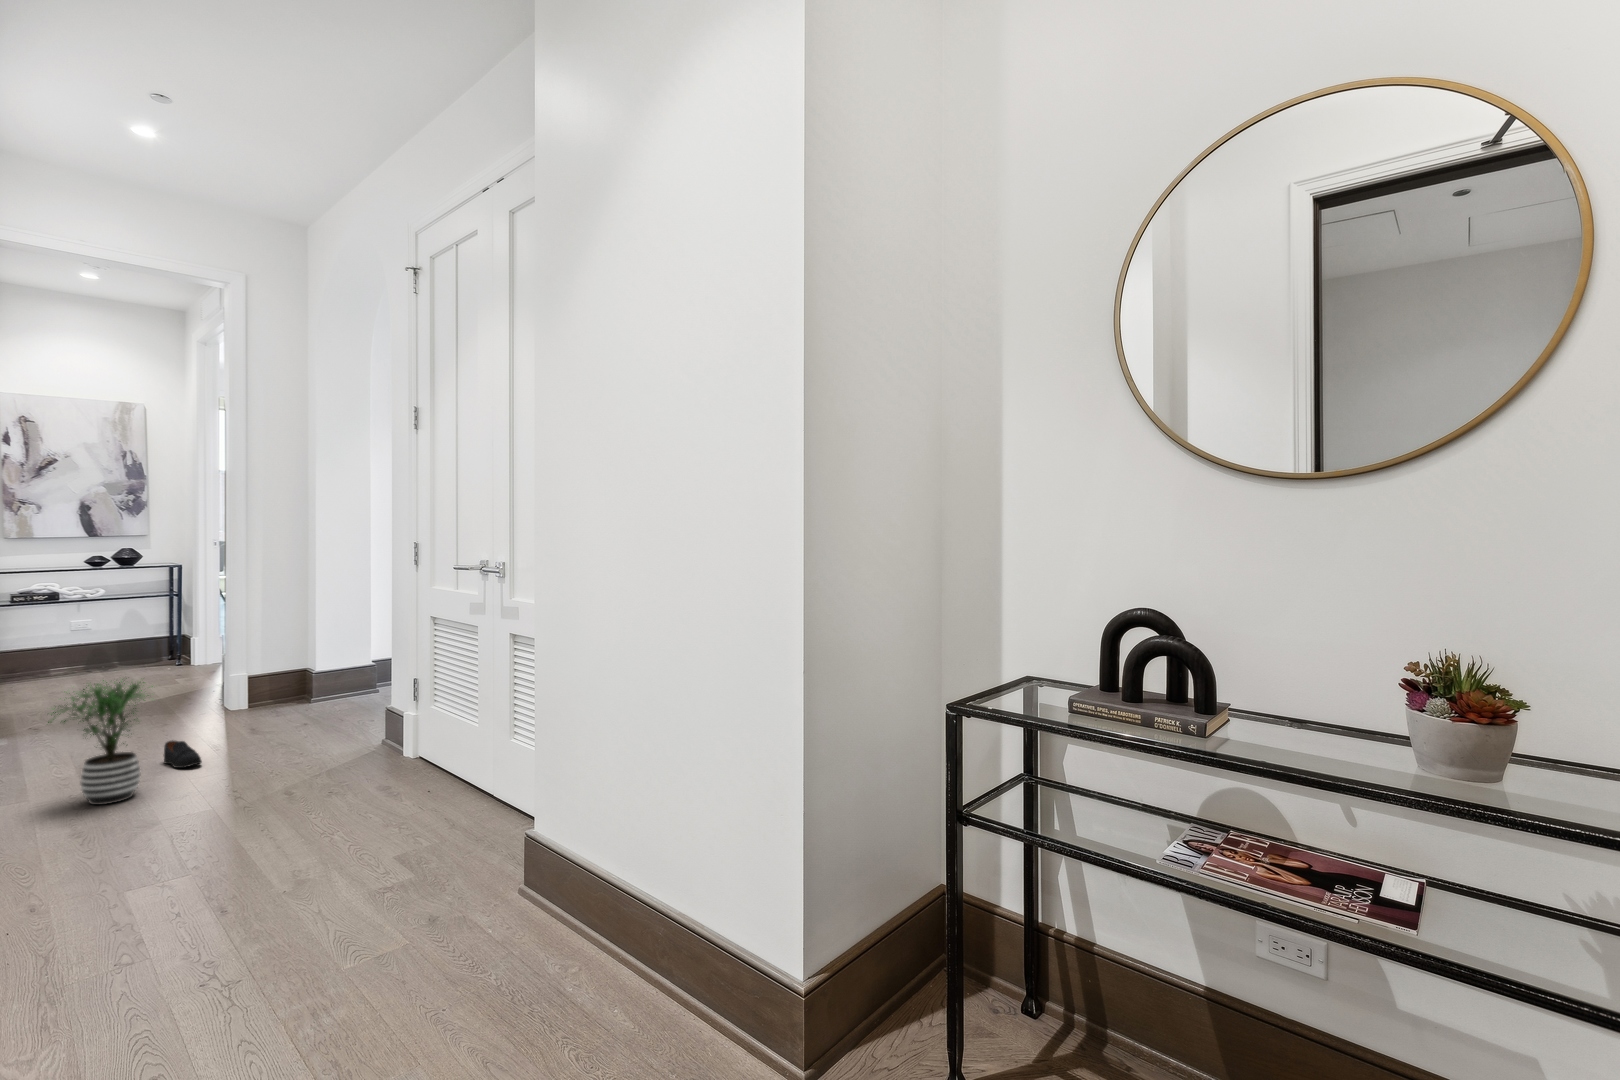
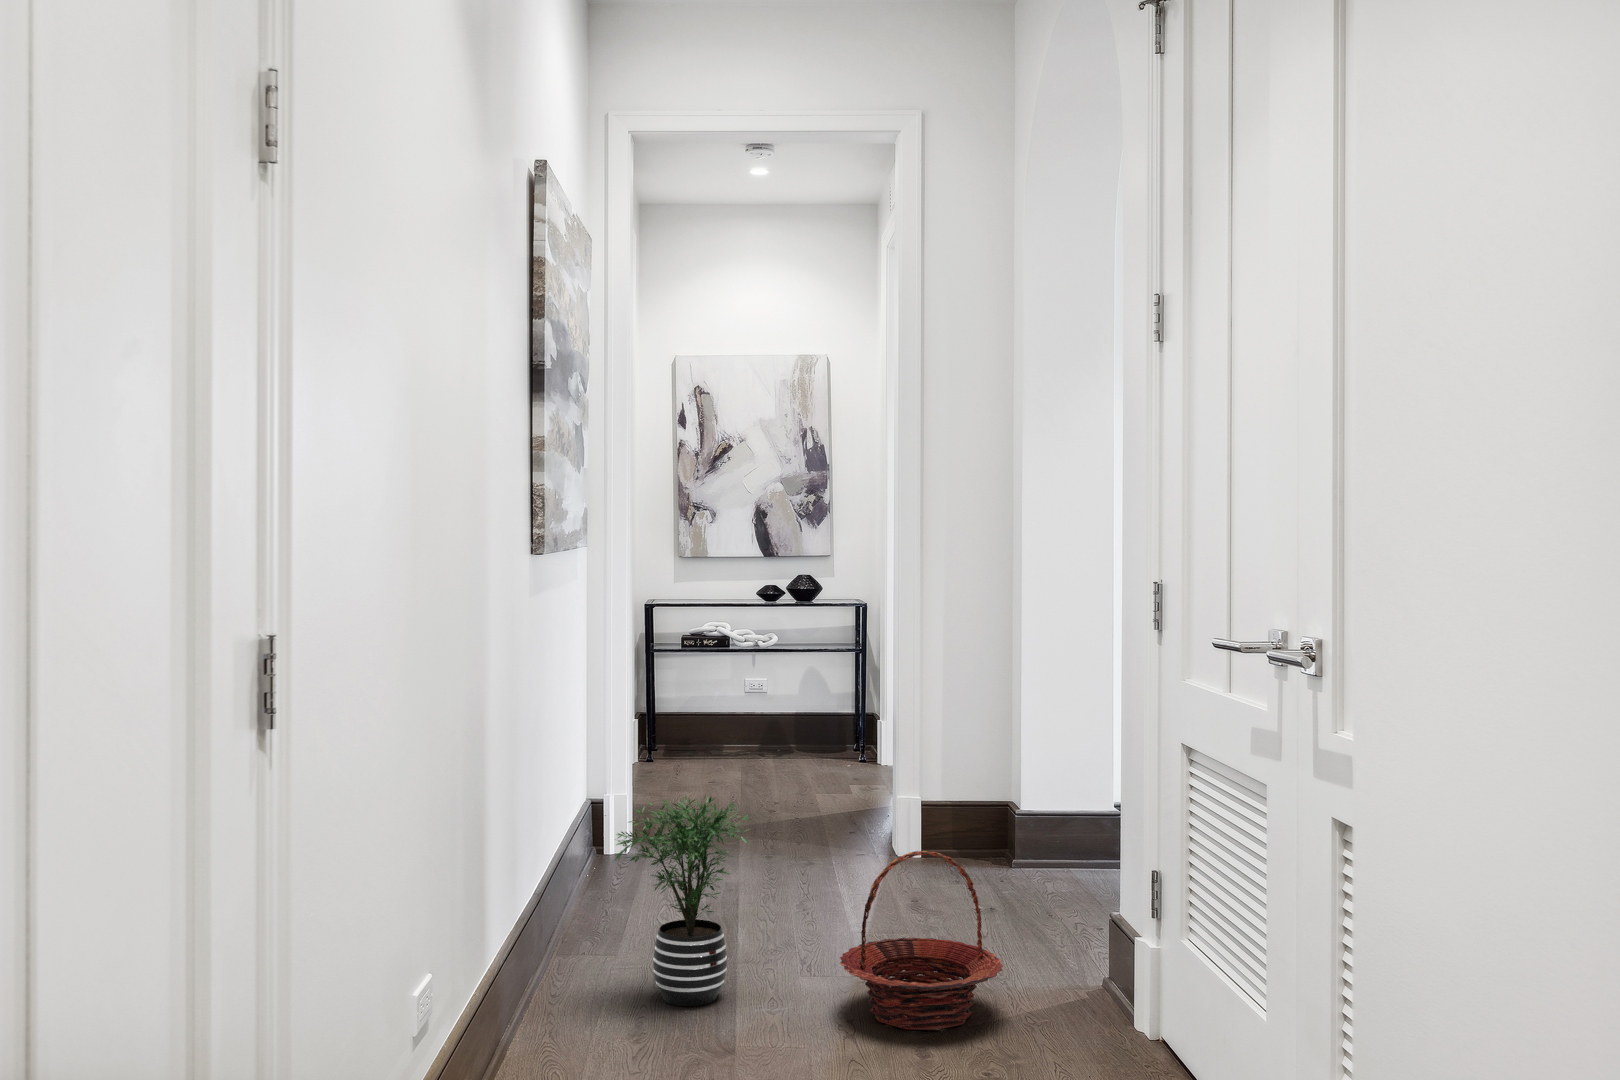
basket: none [226,688,331,783] -> present [840,851,1003,1030]
shoe: present [164,740,202,768] -> none [777,905,821,959]

